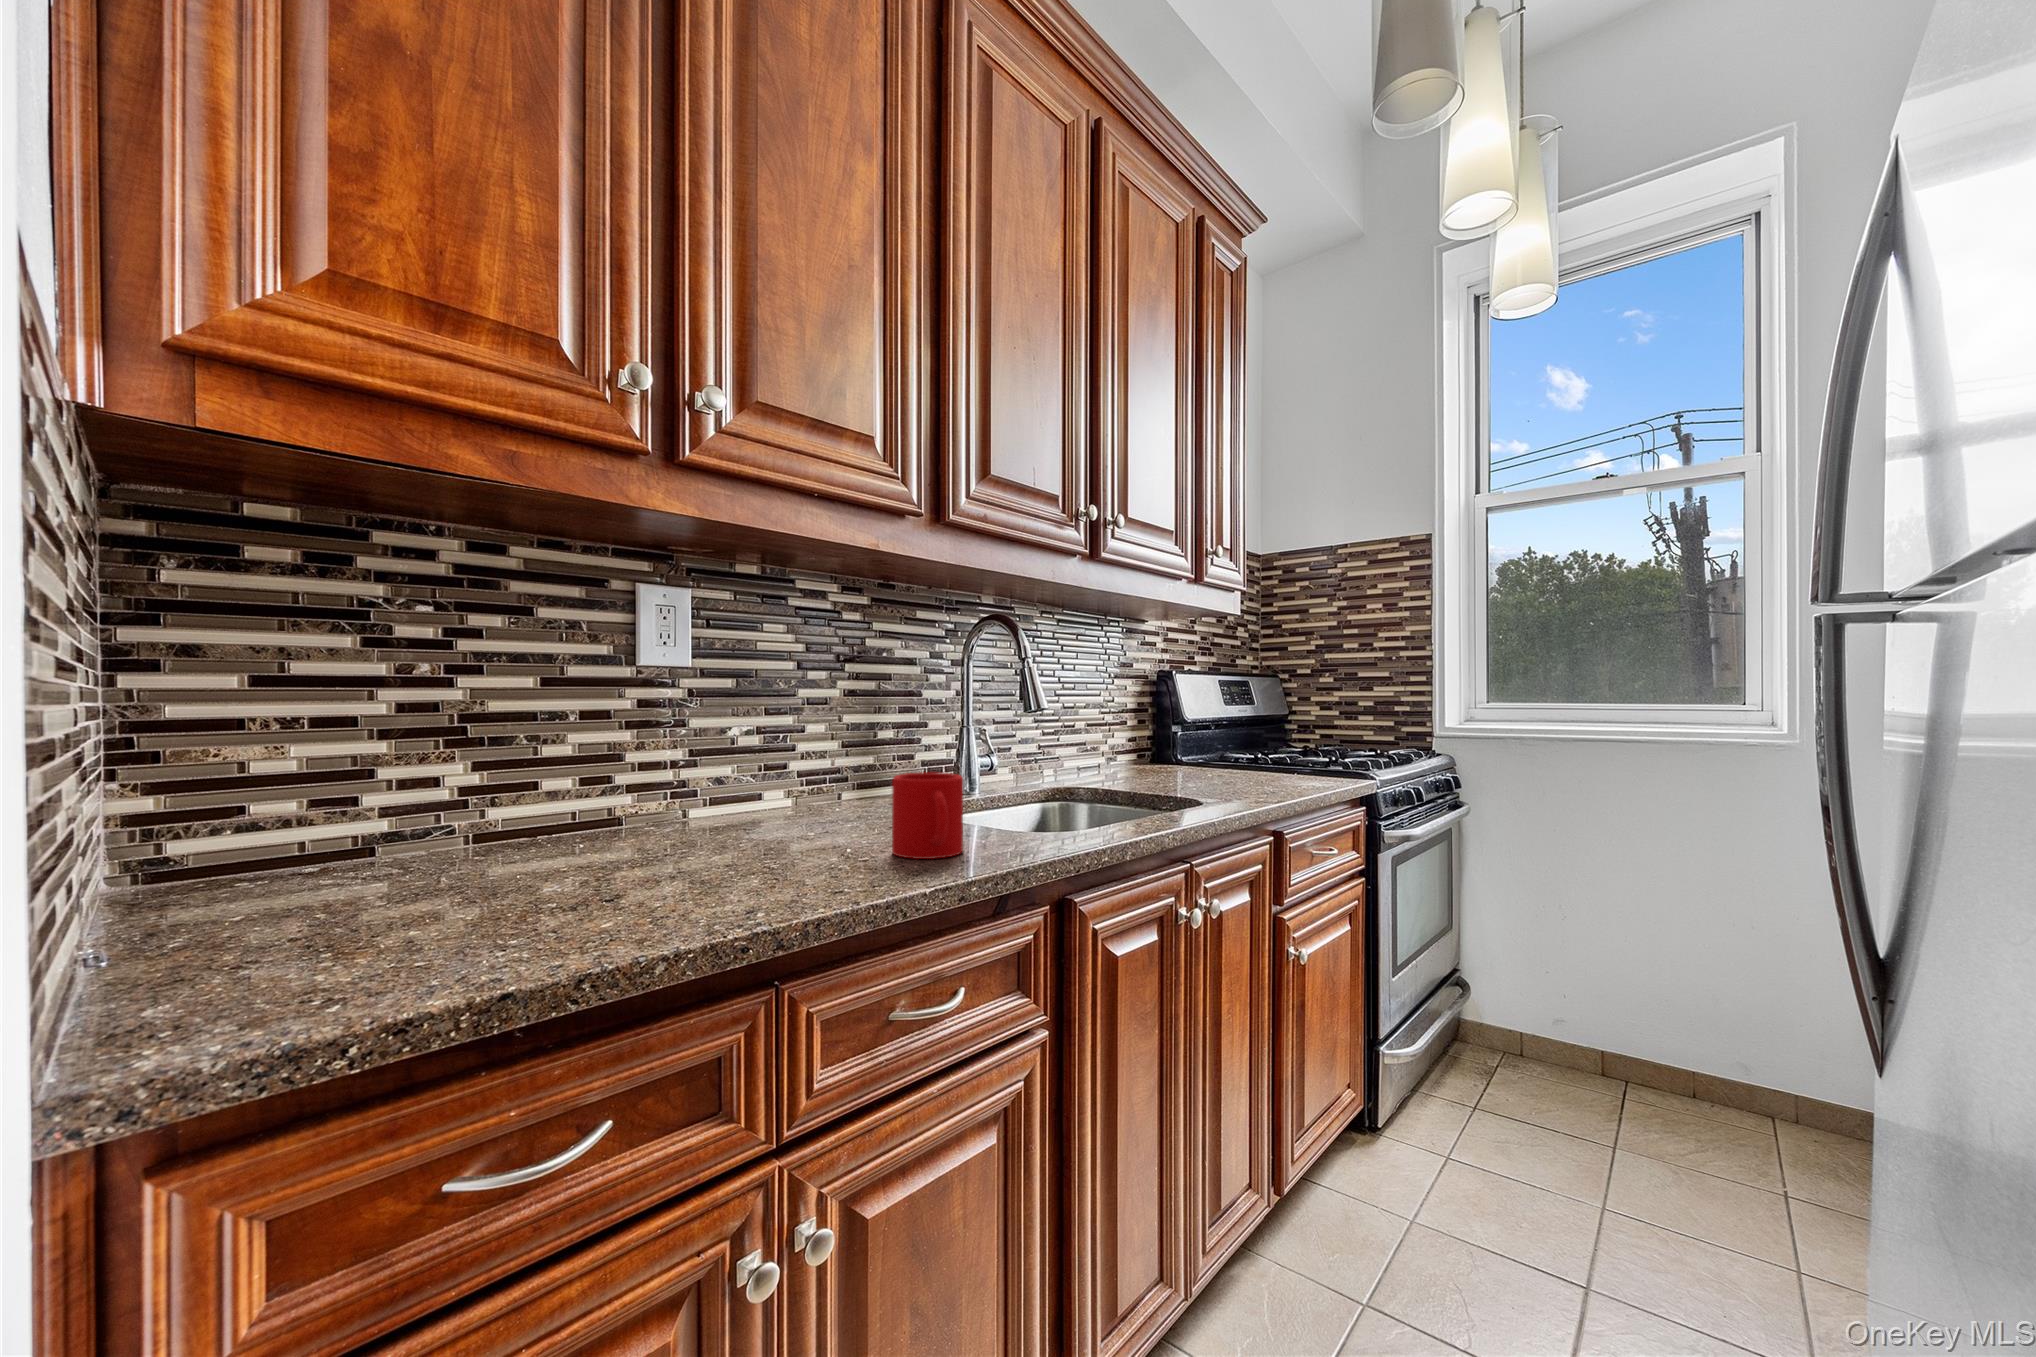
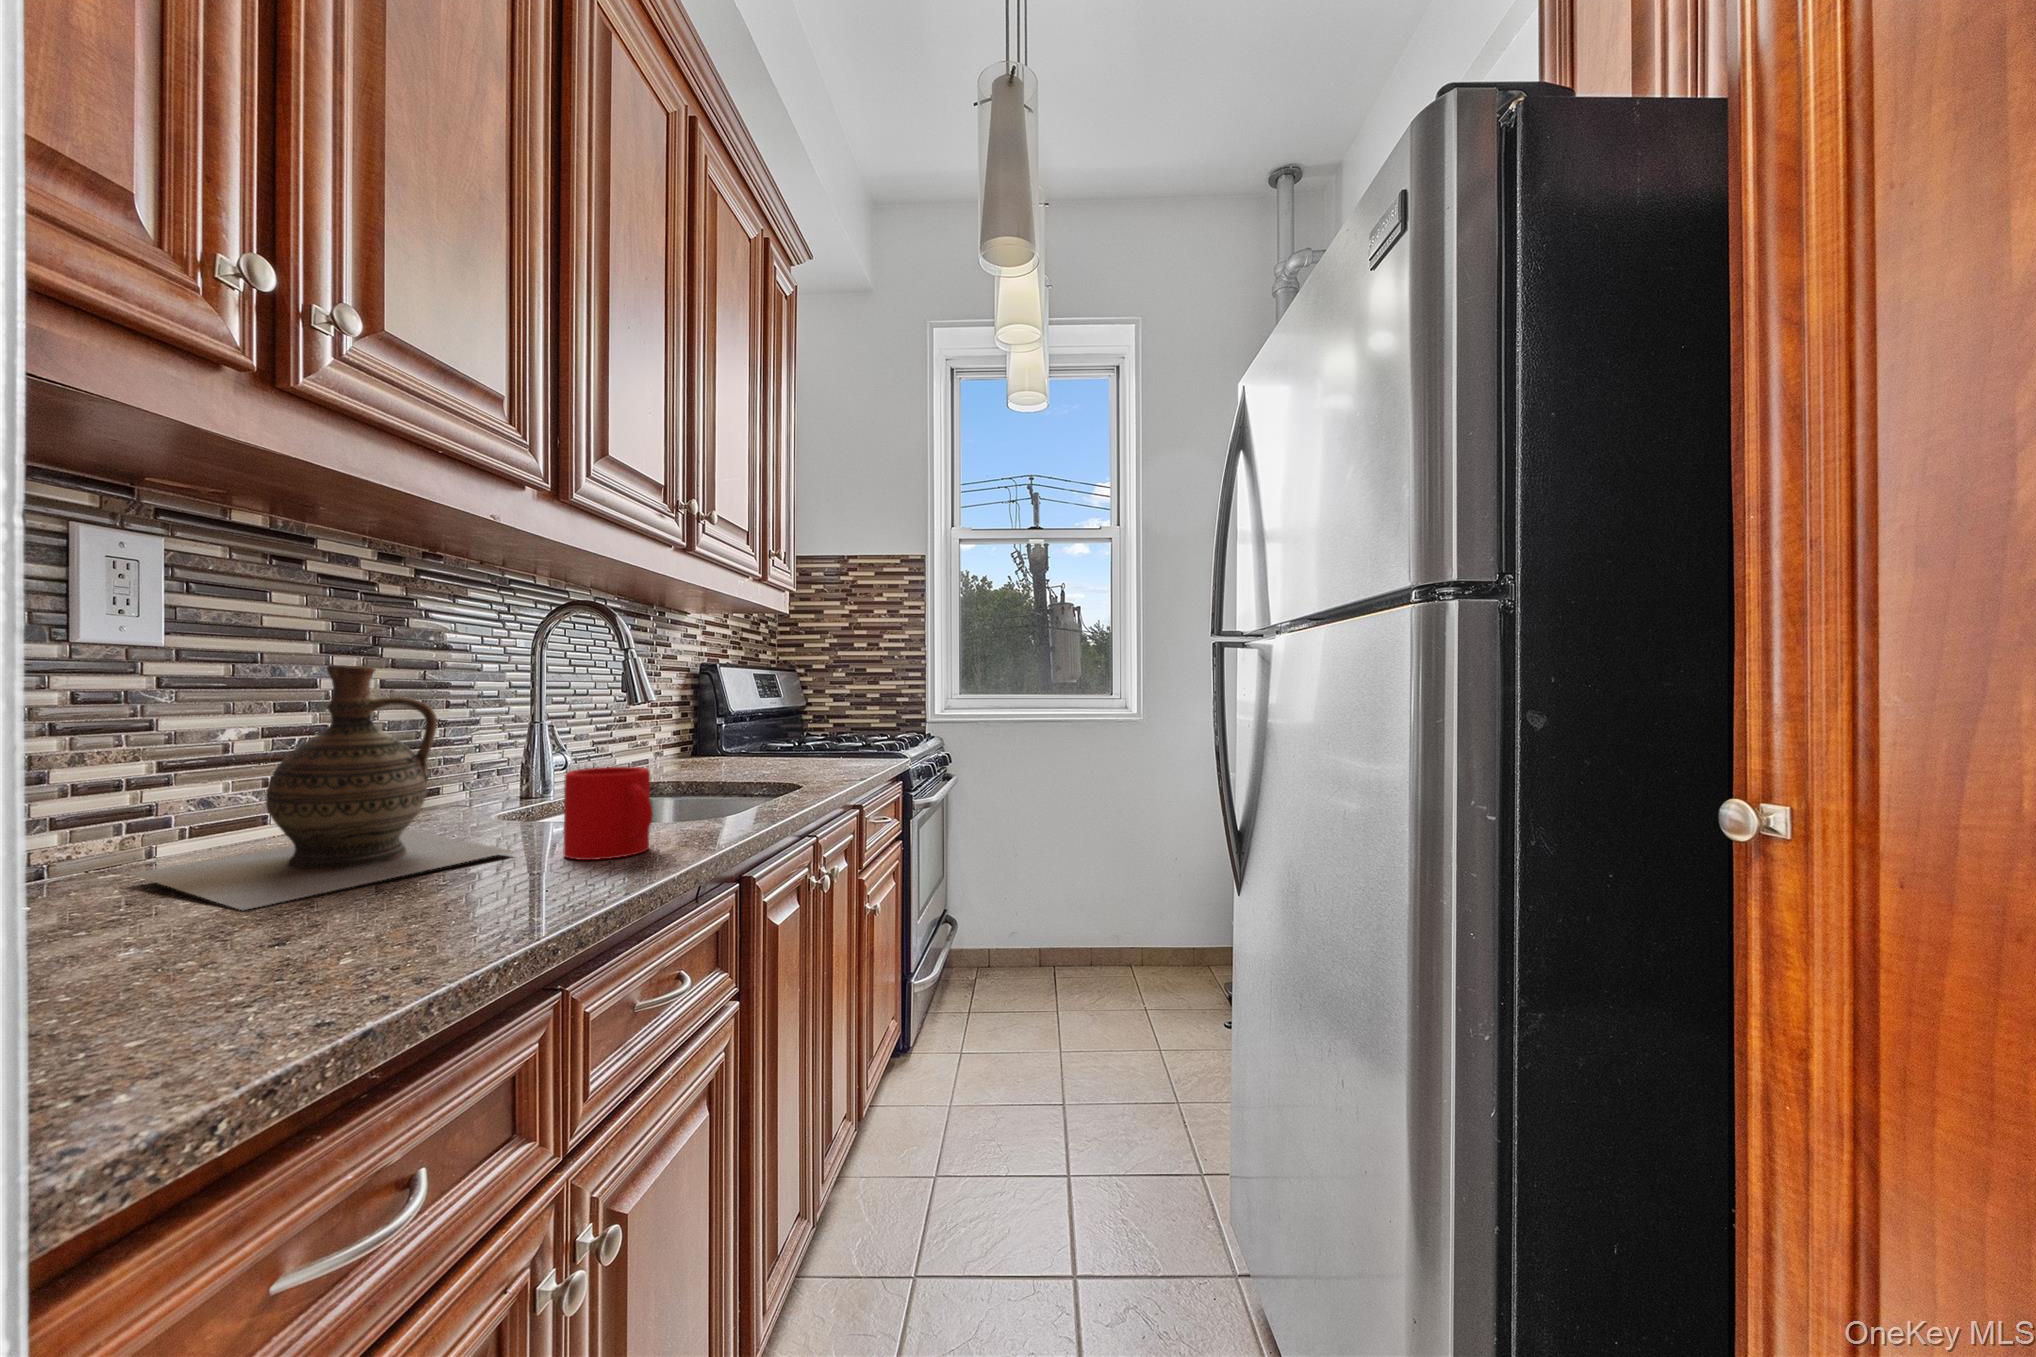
ceramic jug: none [659,679,867,862] -> present [131,665,512,910]

